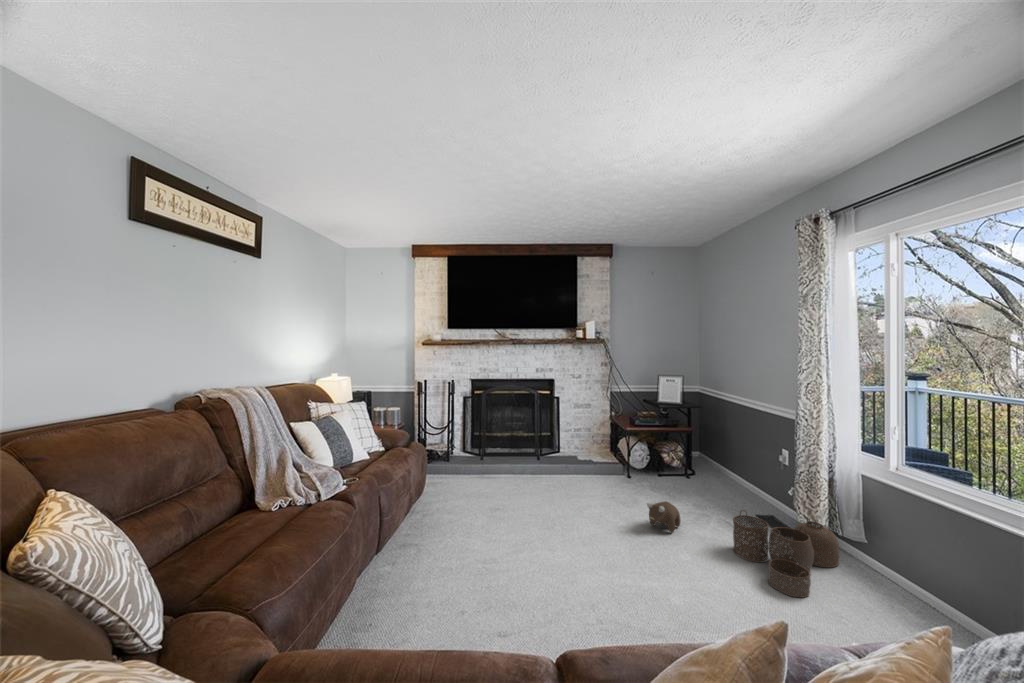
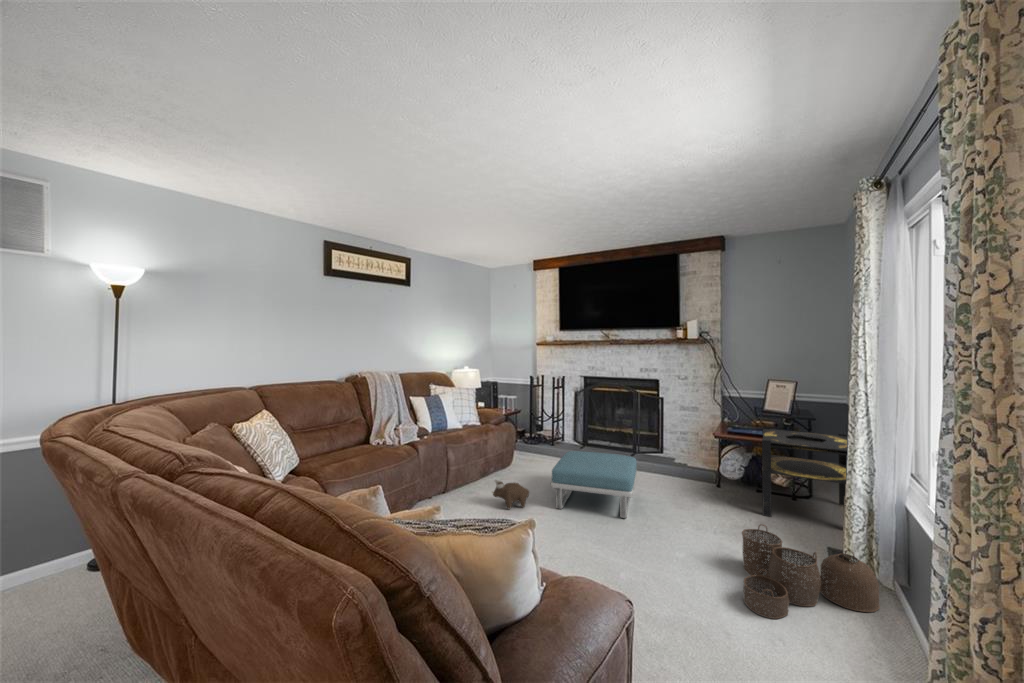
side table: none [666,419,760,499] -> present [762,427,847,517]
footstool: none [508,463,611,539] -> present [551,451,637,518]
plush toy: present [647,501,681,533] -> present [492,480,529,509]

